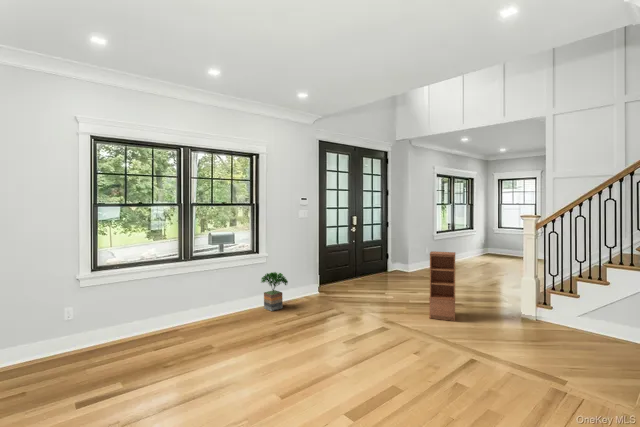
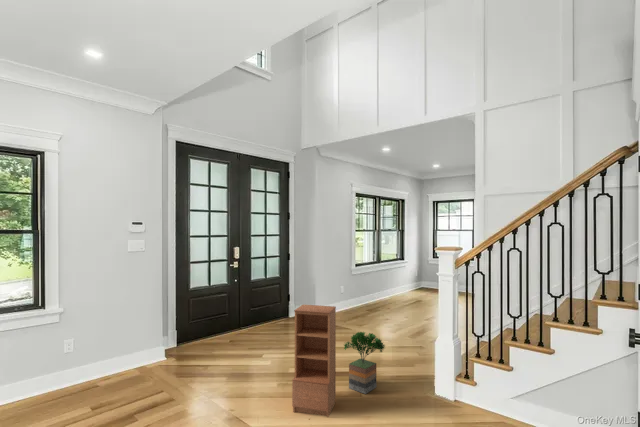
potted tree: present [261,272,288,311] -> present [344,332,385,394]

